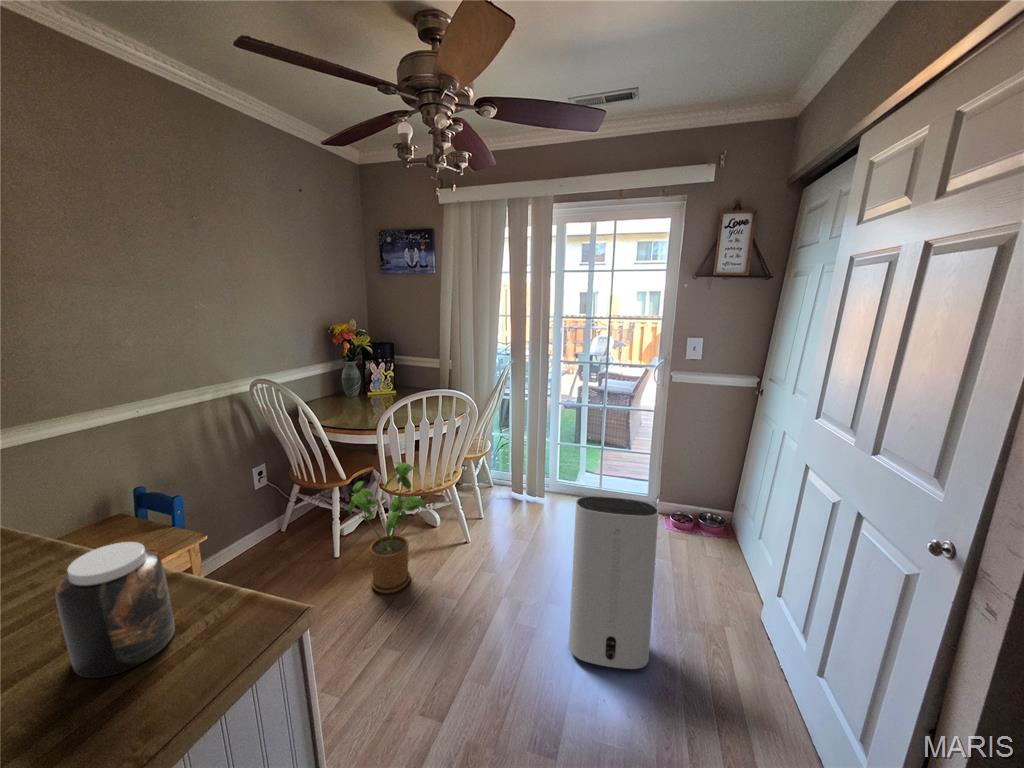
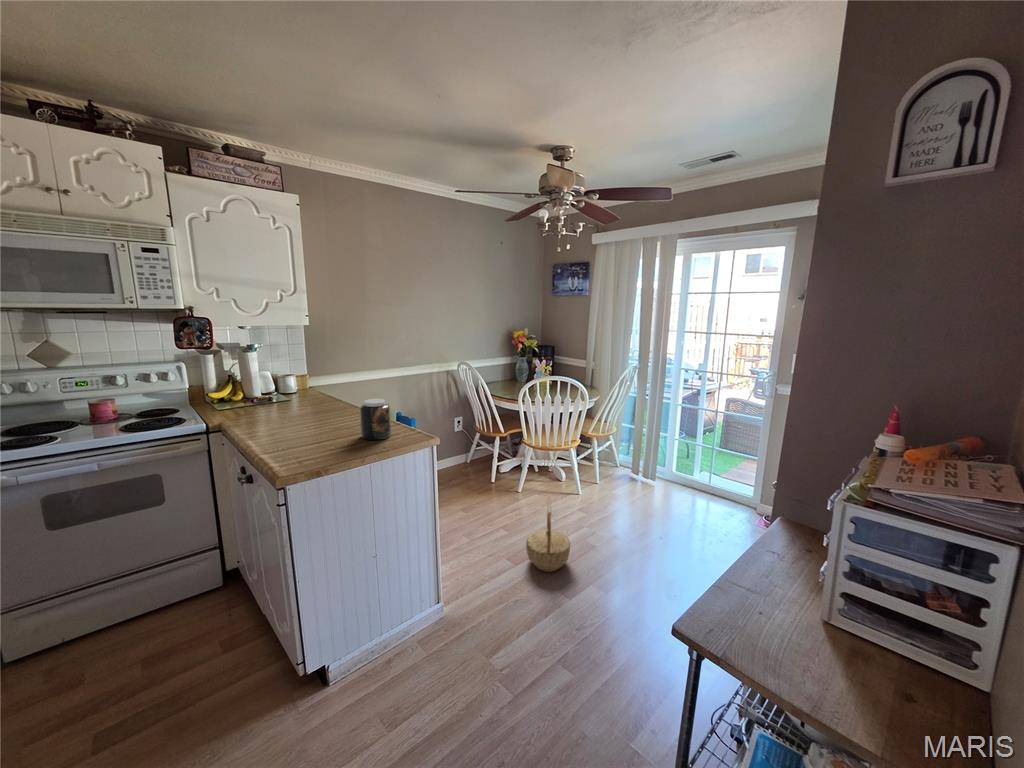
house plant: present [348,462,428,593] -> none [497,422,544,507]
air purifier: present [569,496,658,669] -> none [616,460,692,591]
basket: none [445,583,514,704] -> present [526,498,570,572]

